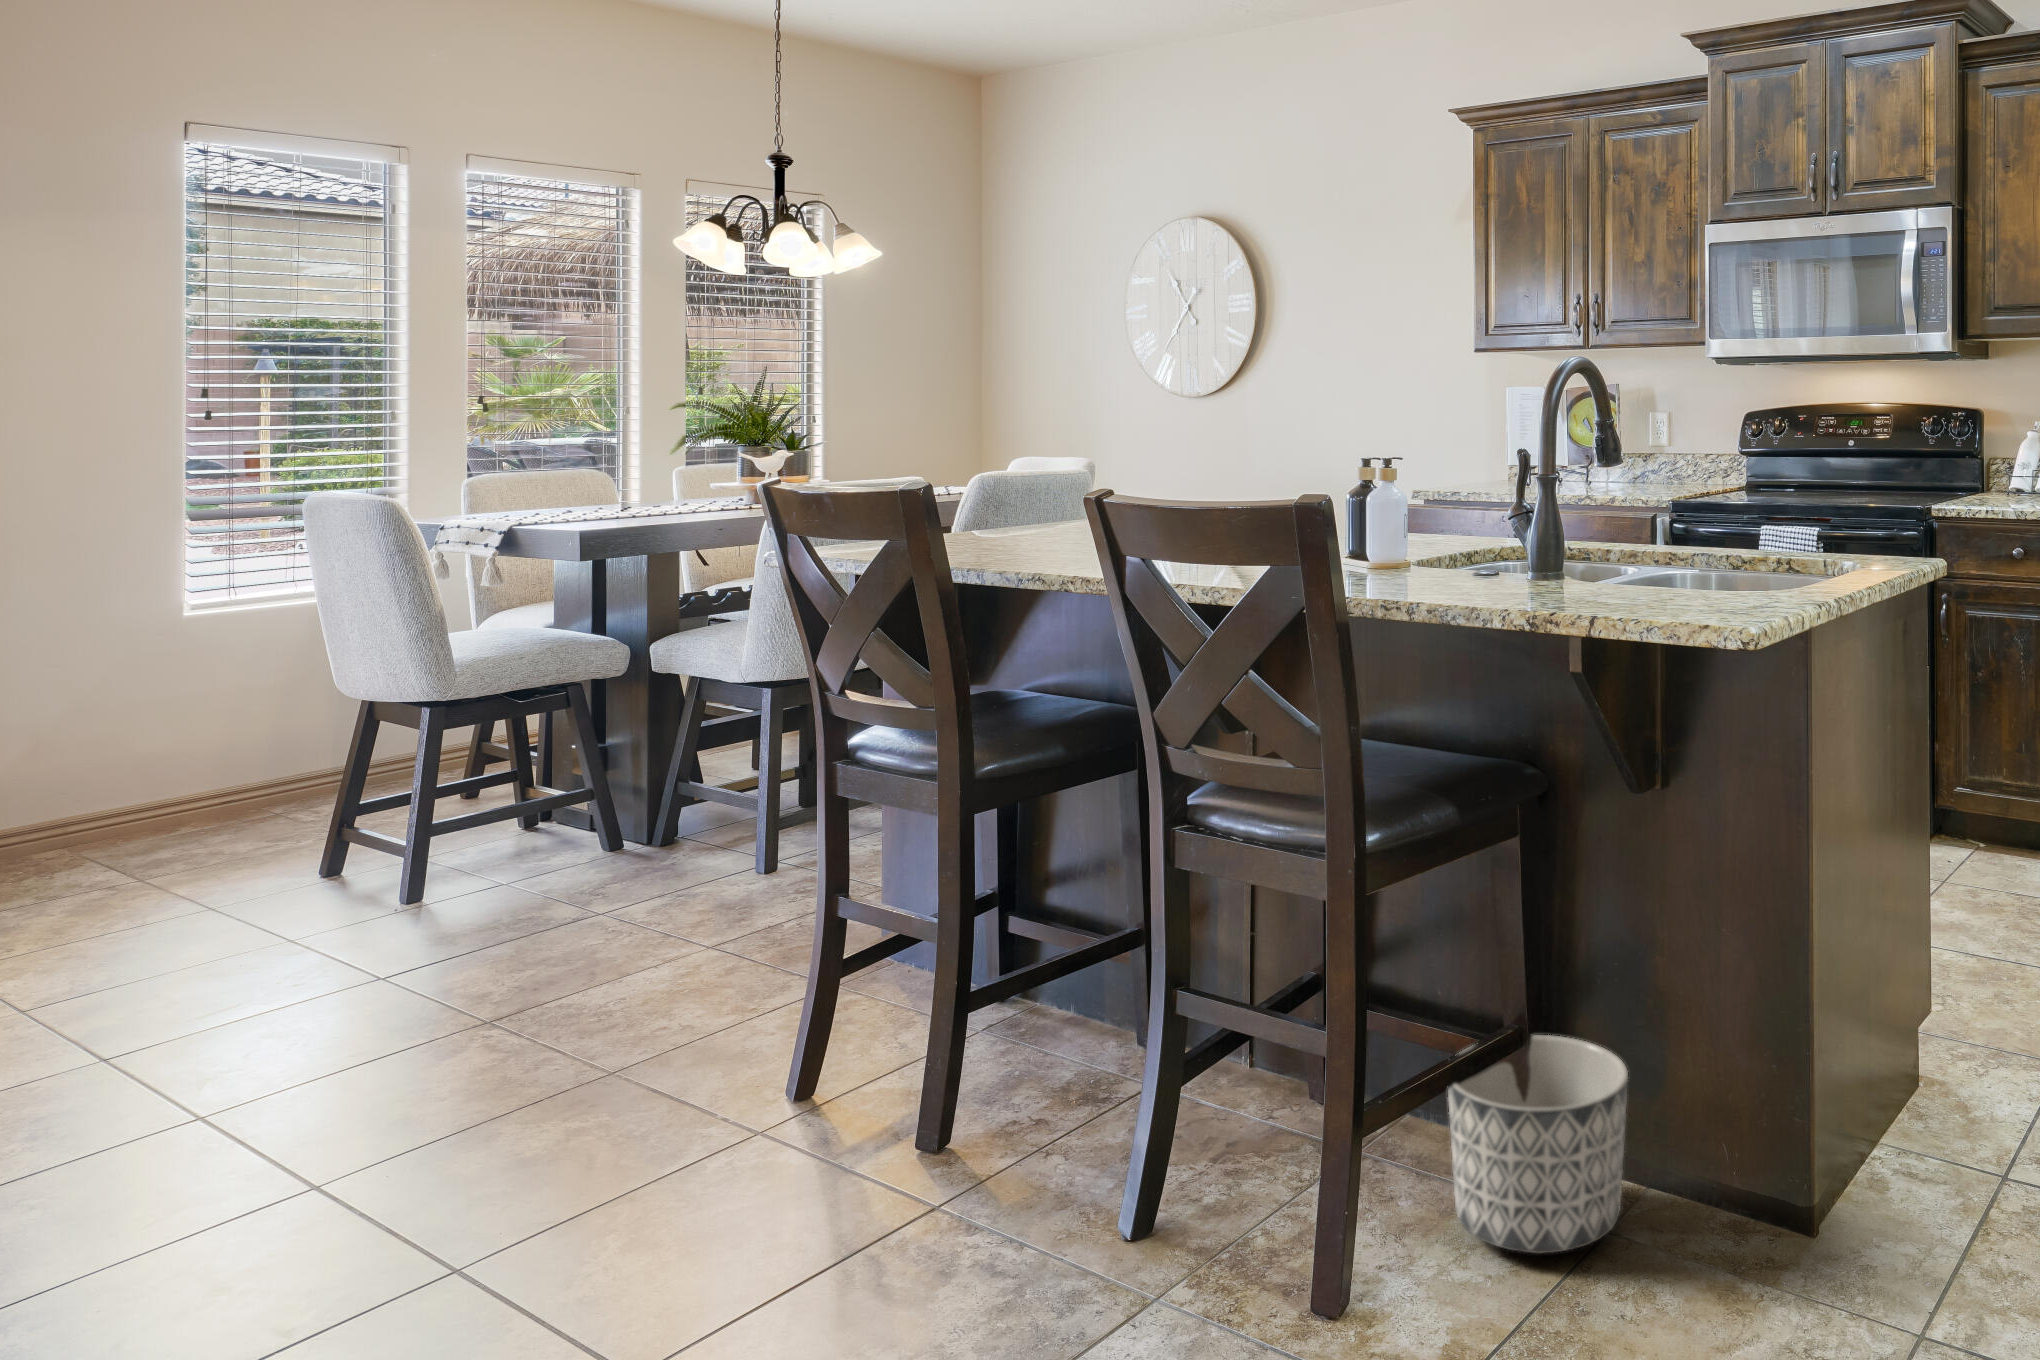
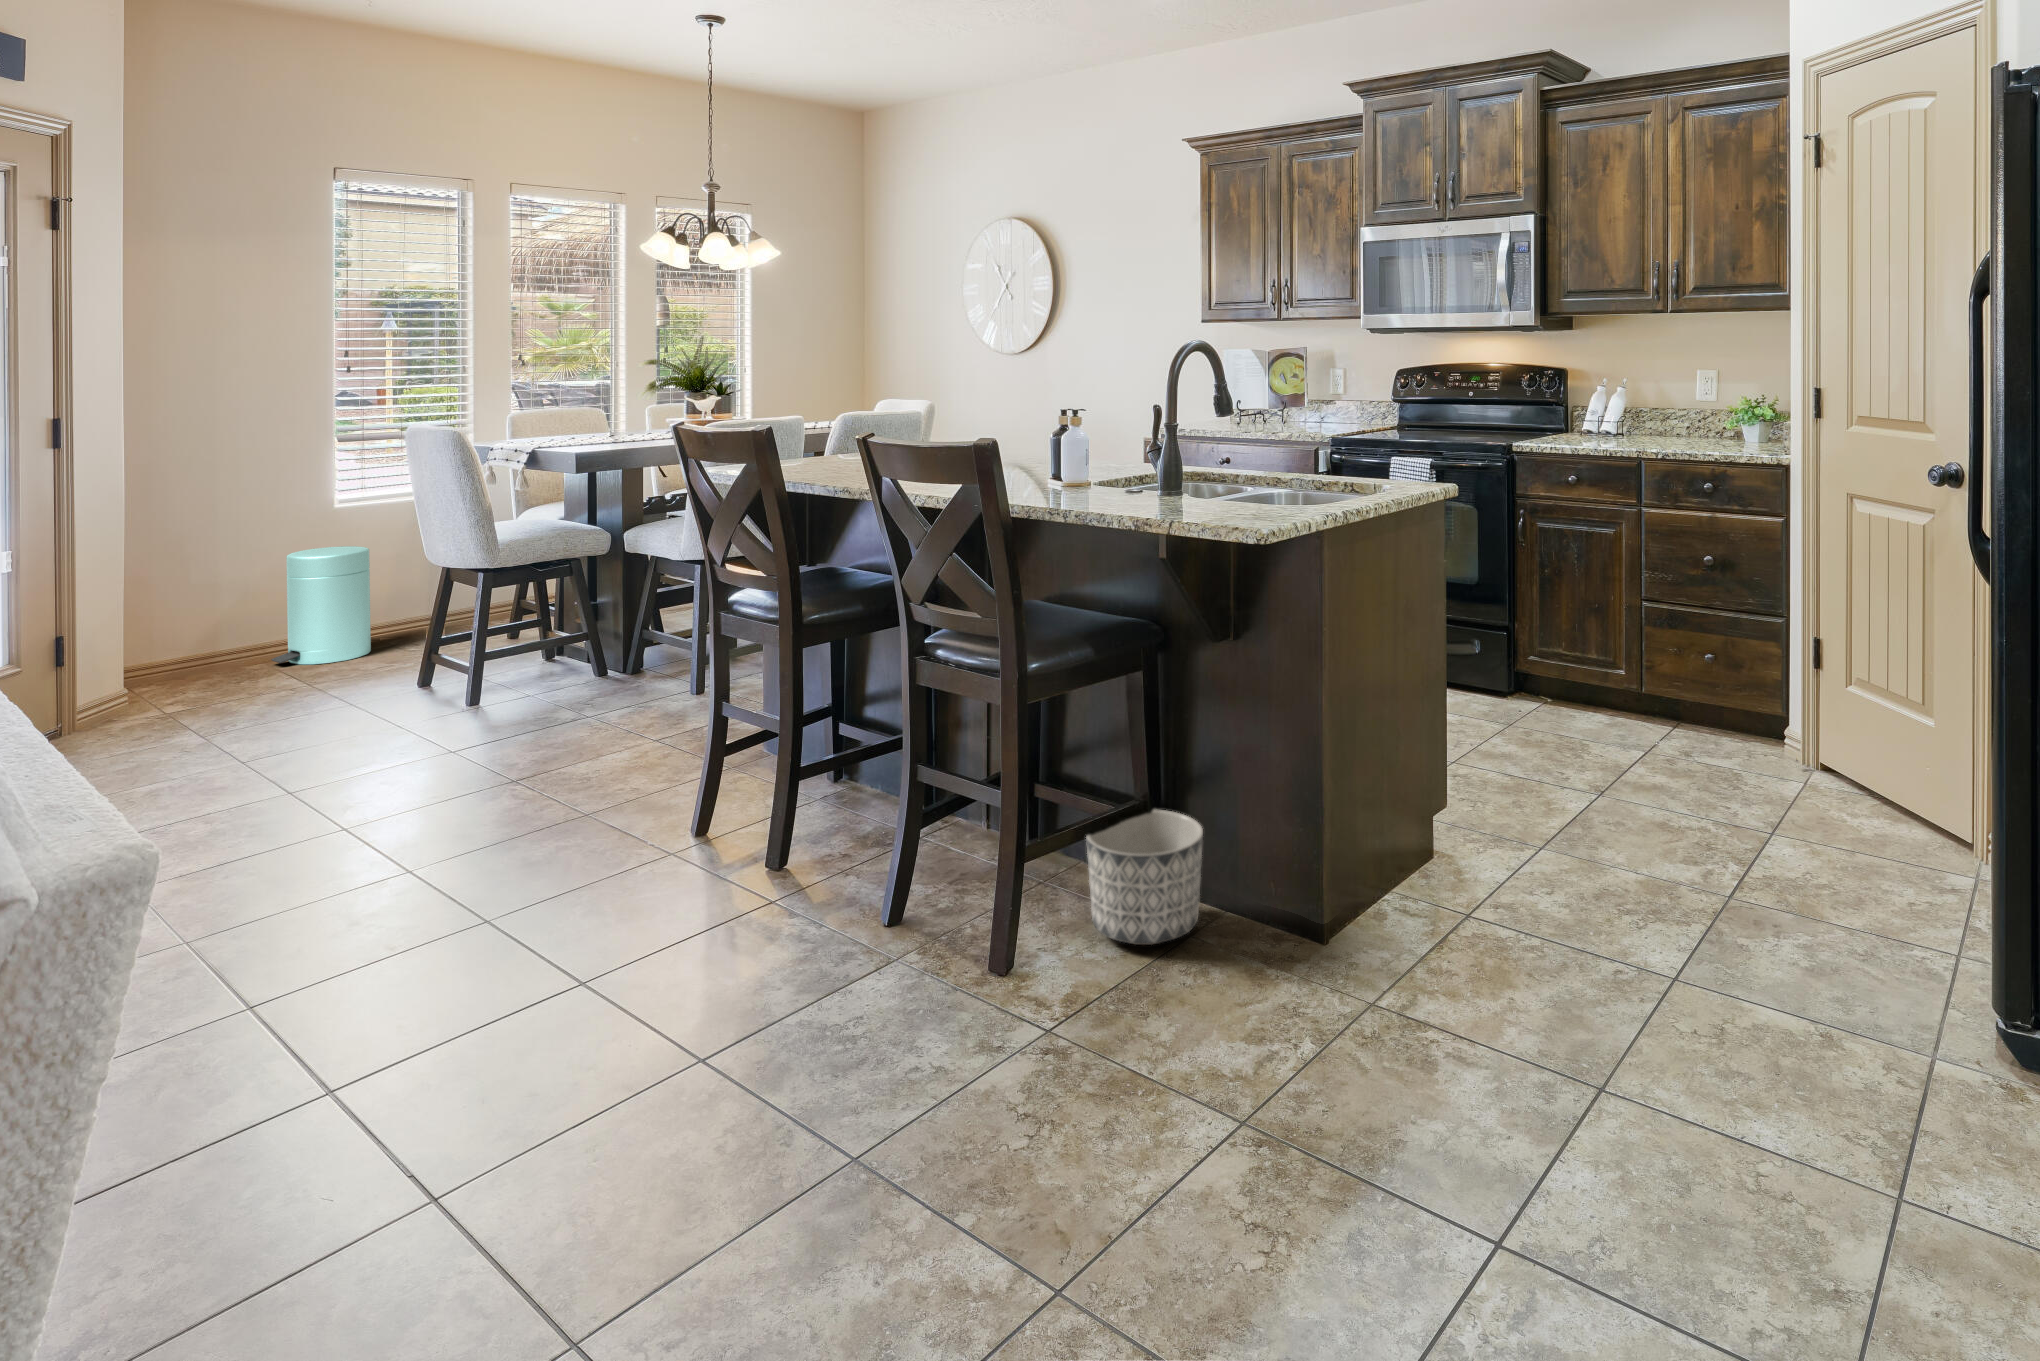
trash can: none [81,668,249,847] -> present [271,546,371,664]

